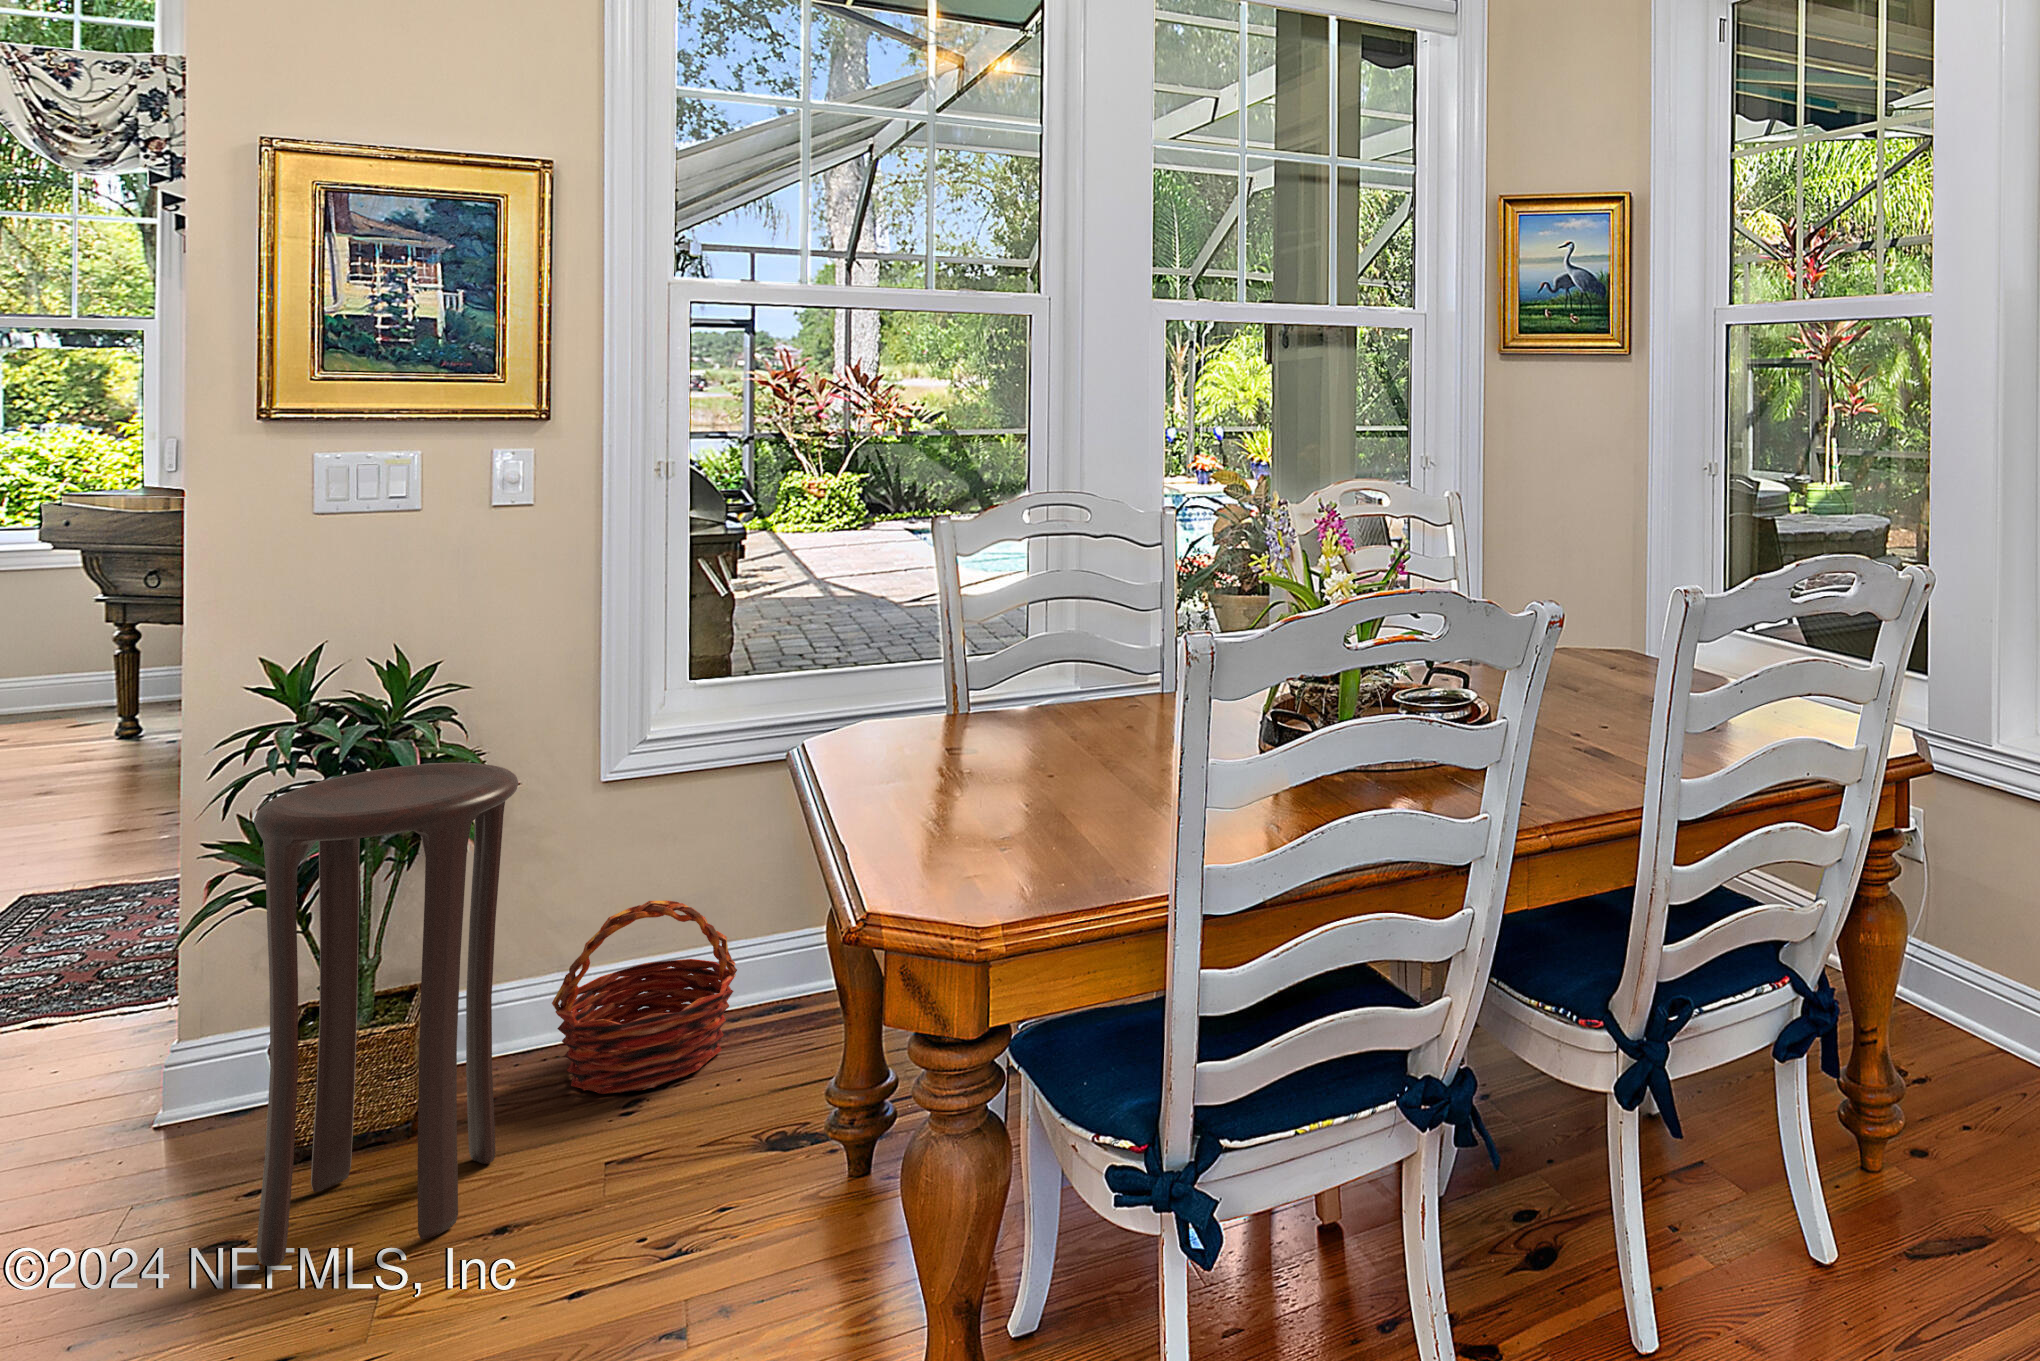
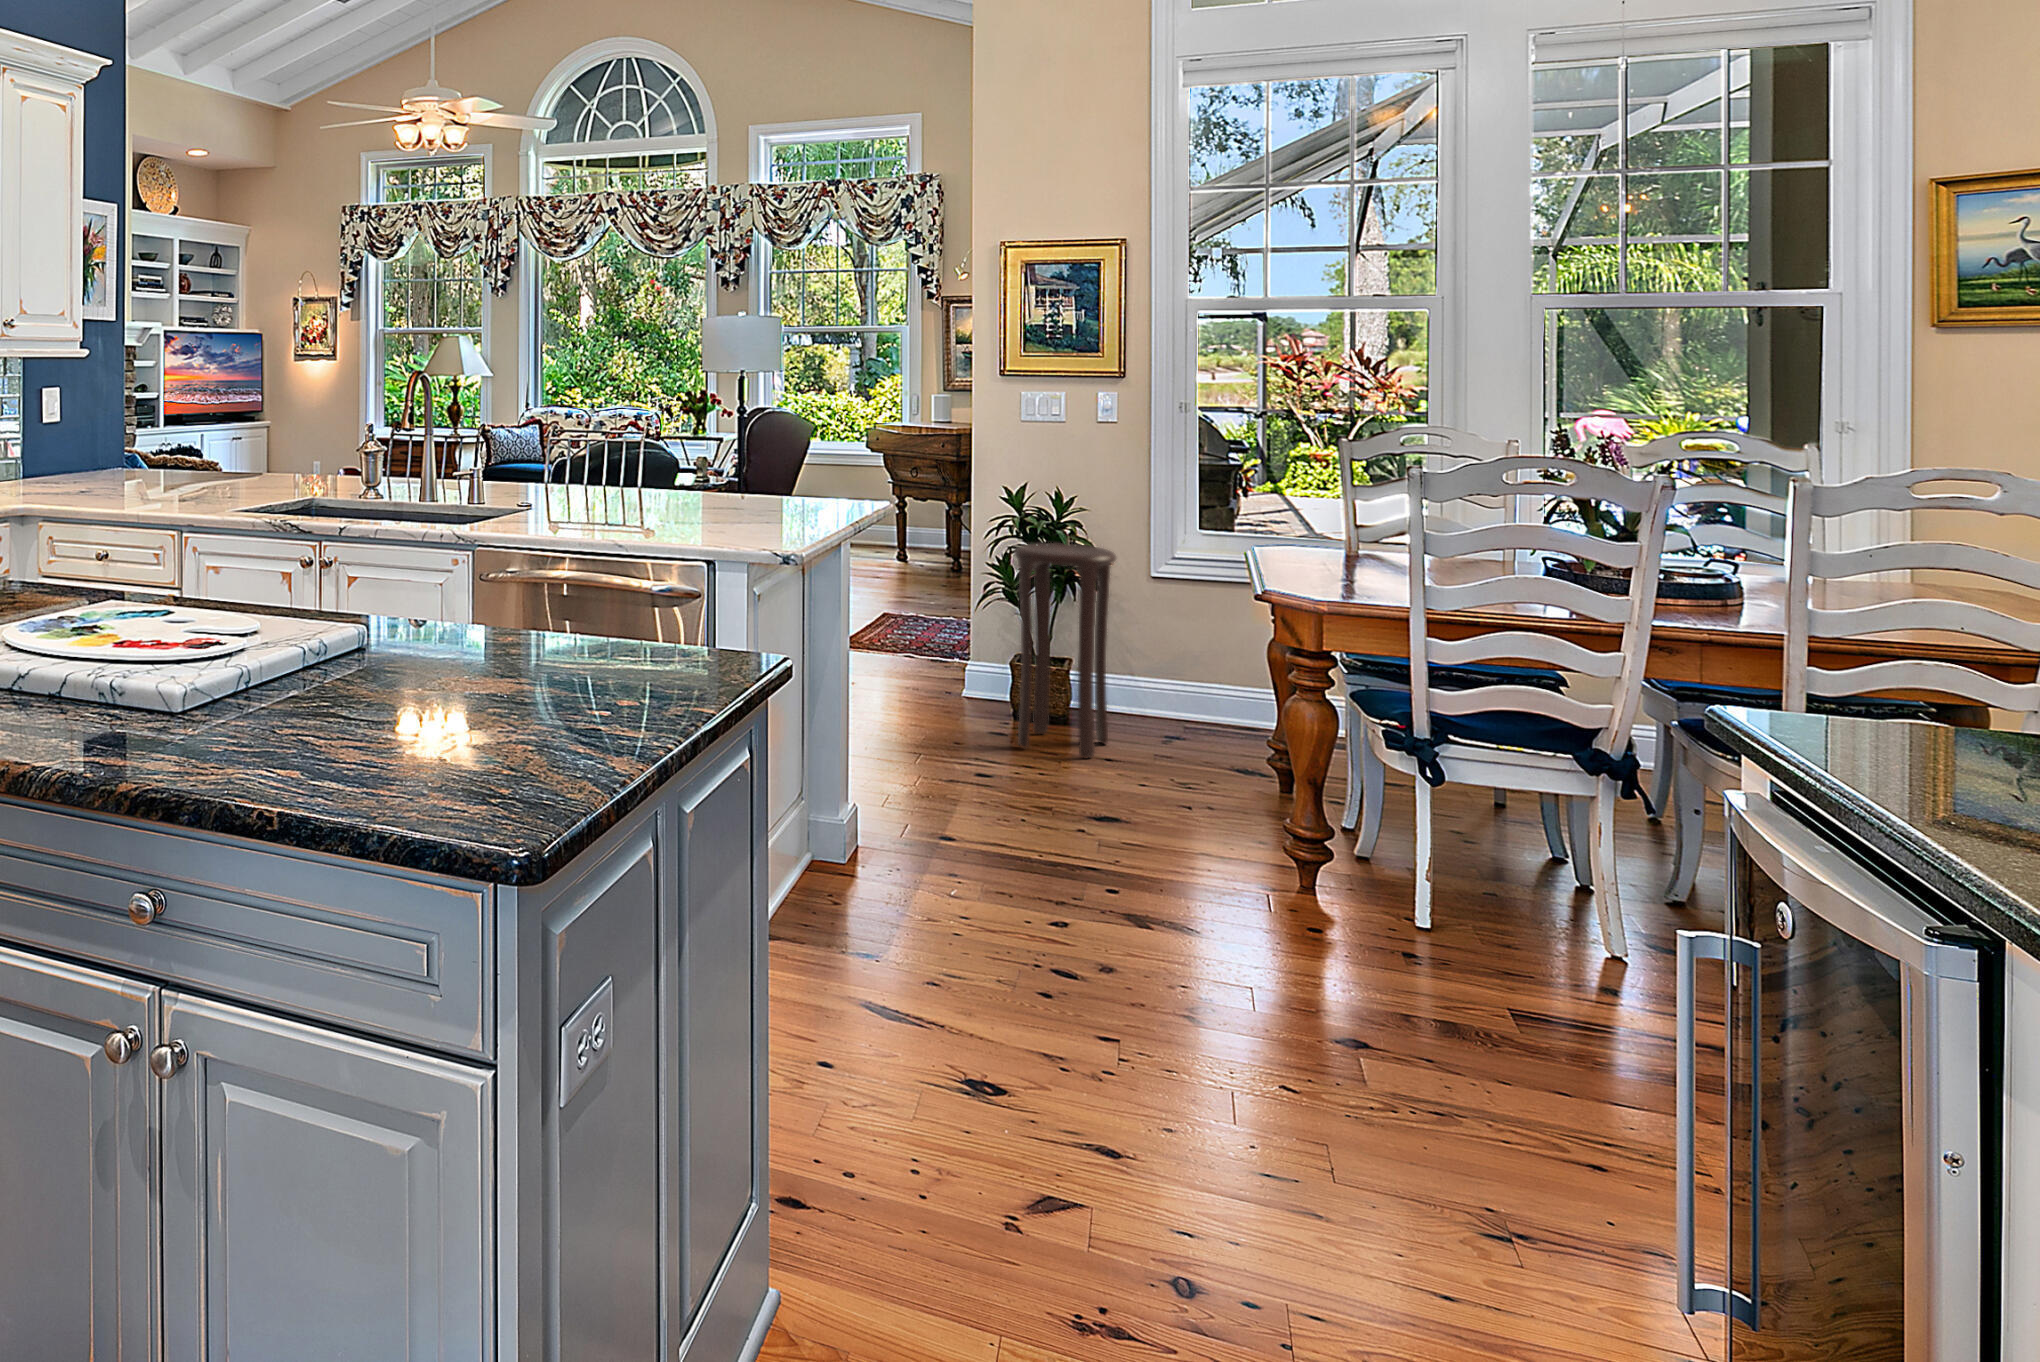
basket: present [552,900,737,1094] -> none [1131,645,1227,742]

